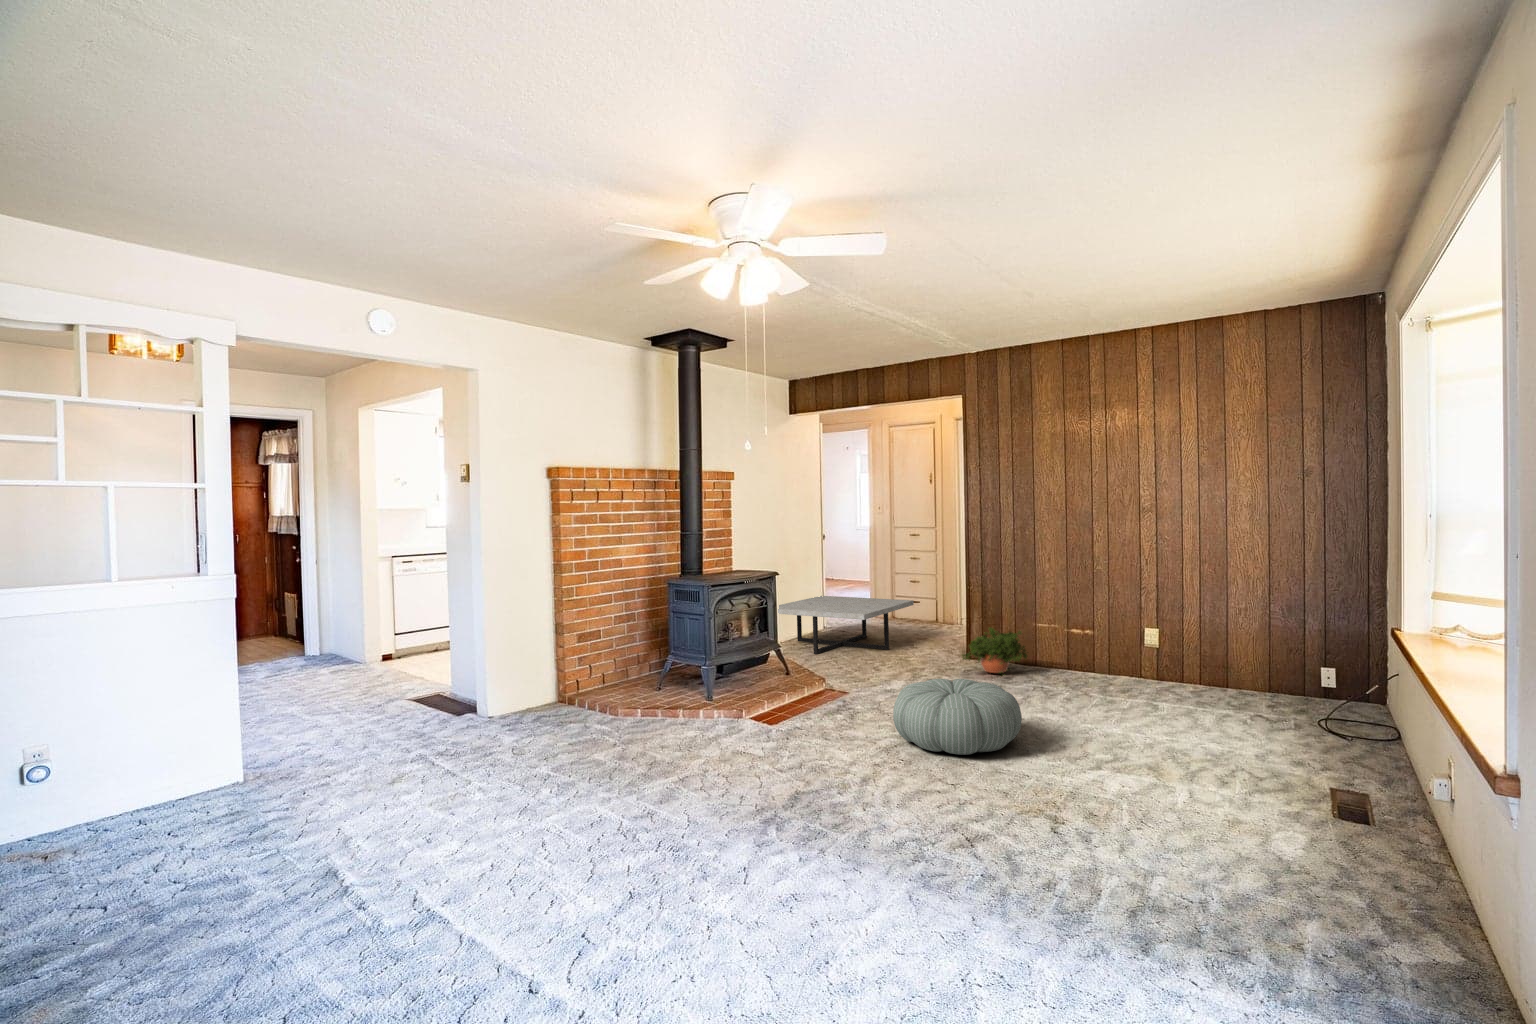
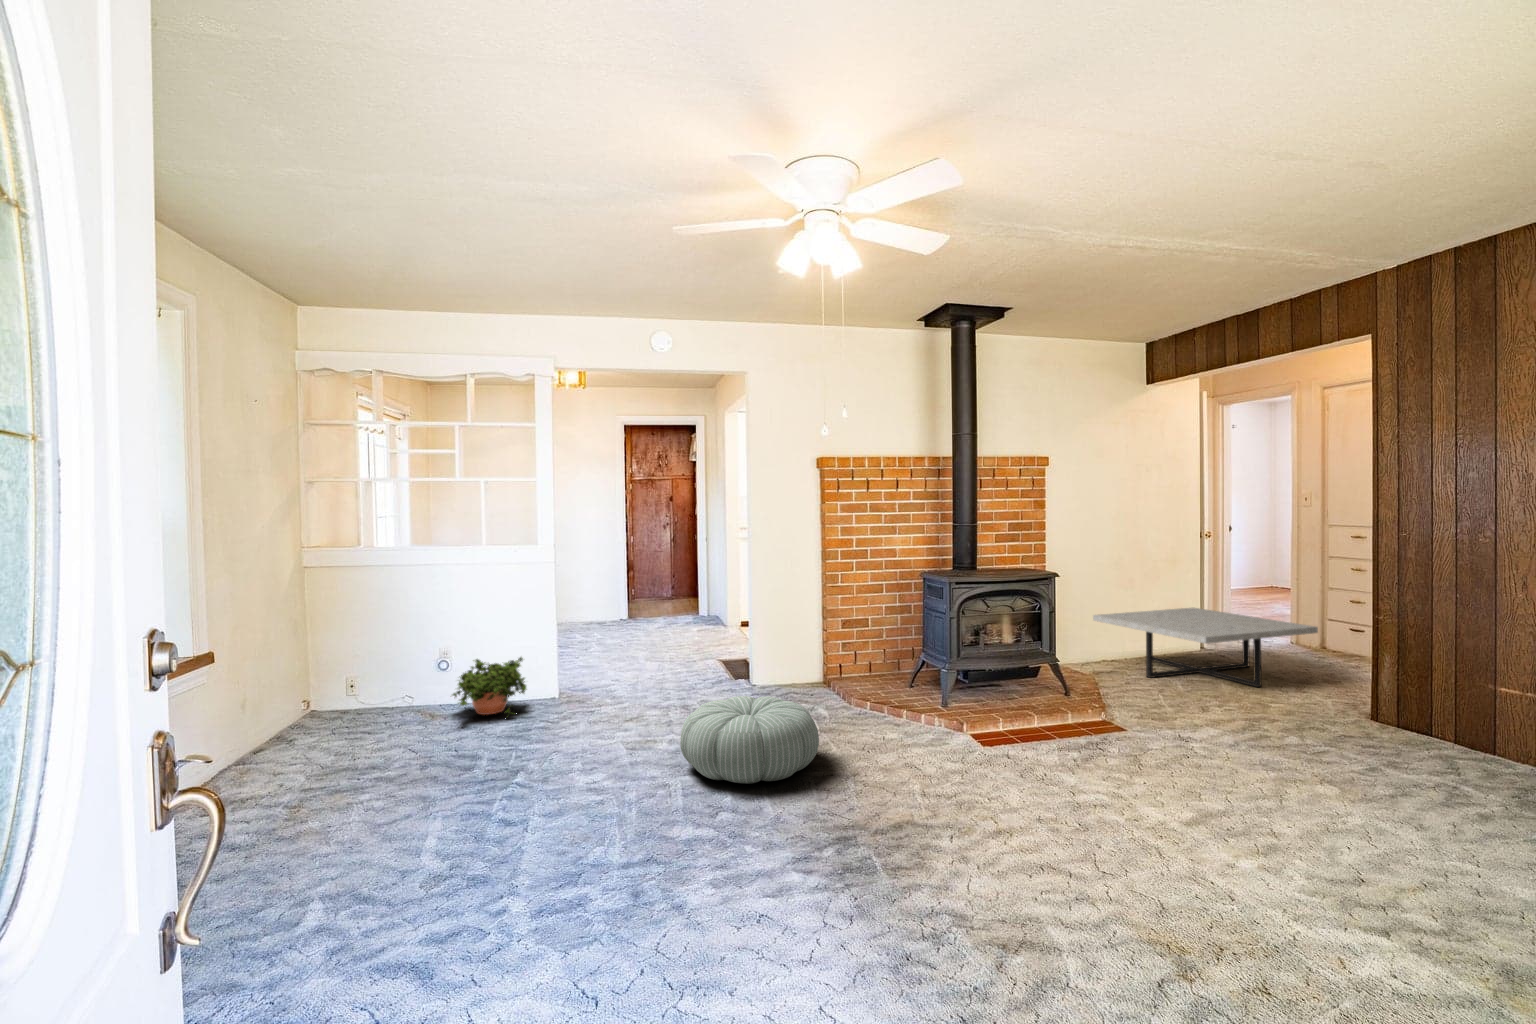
potted plant: present [963,628,1027,677] -> present [453,657,527,715]
pouf: present [893,679,1022,755] -> present [680,696,819,784]

